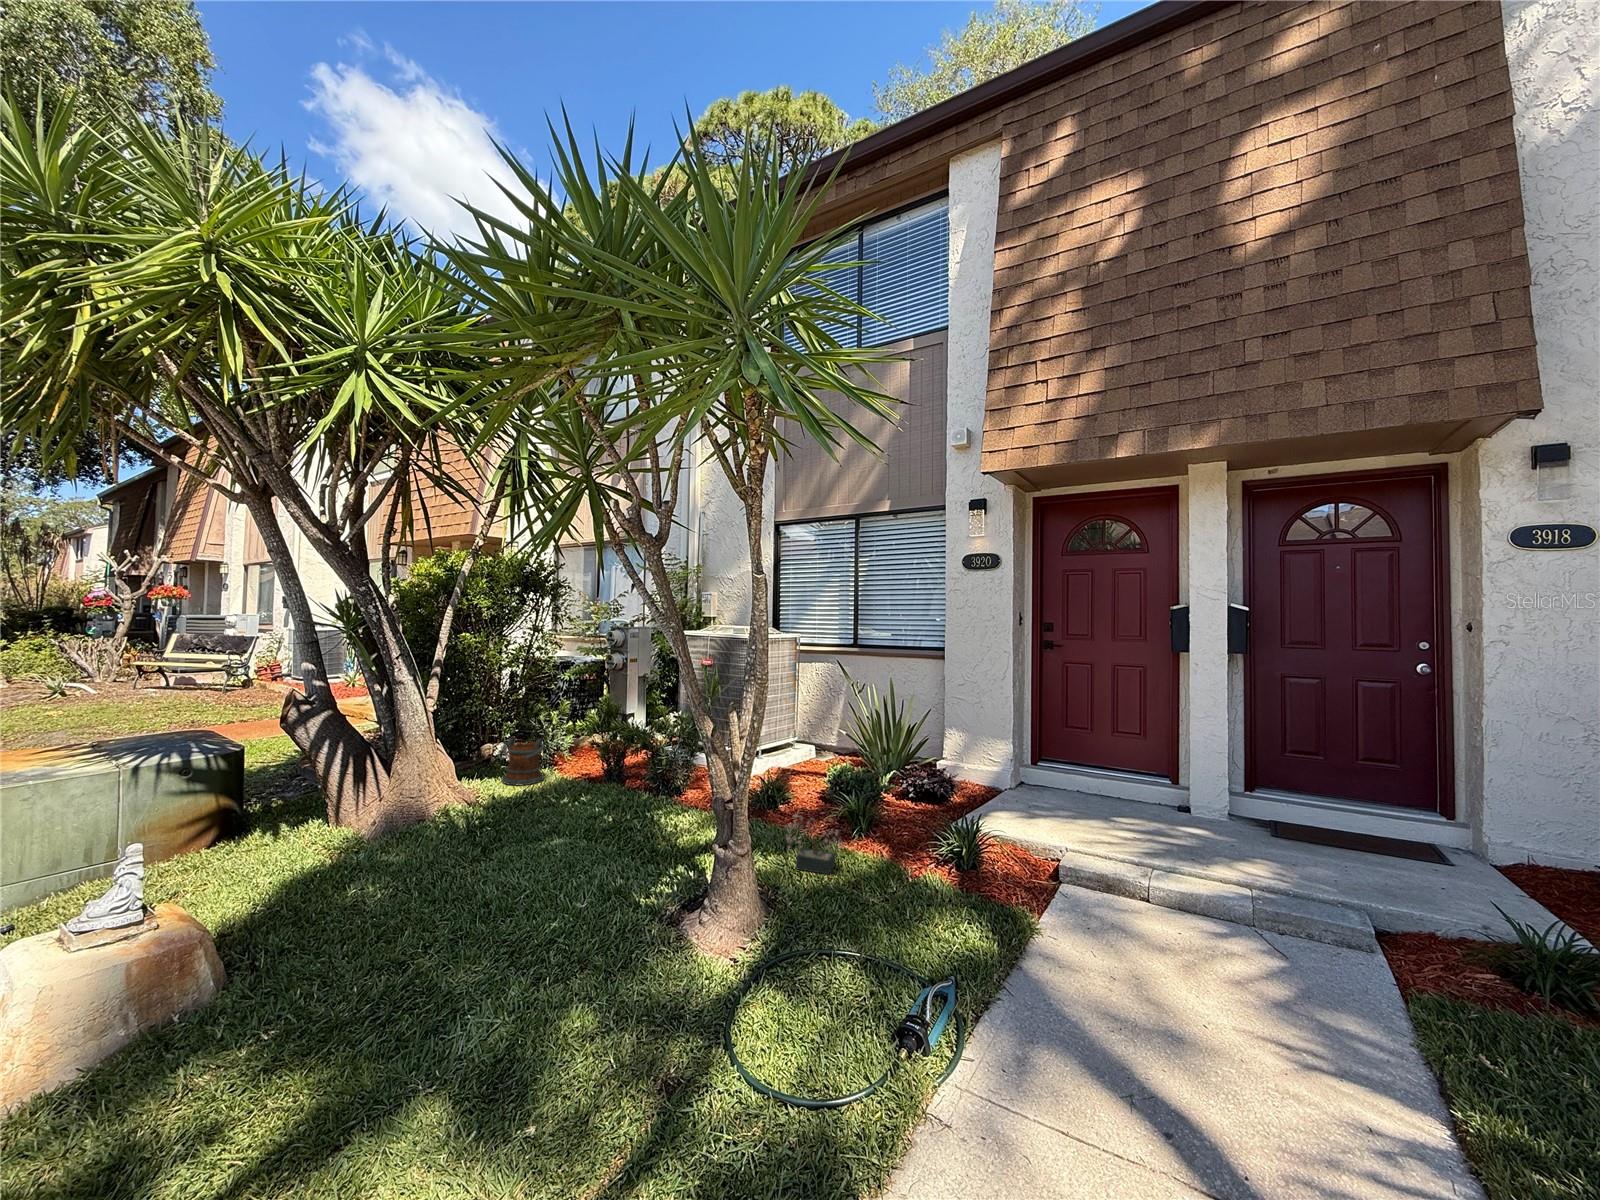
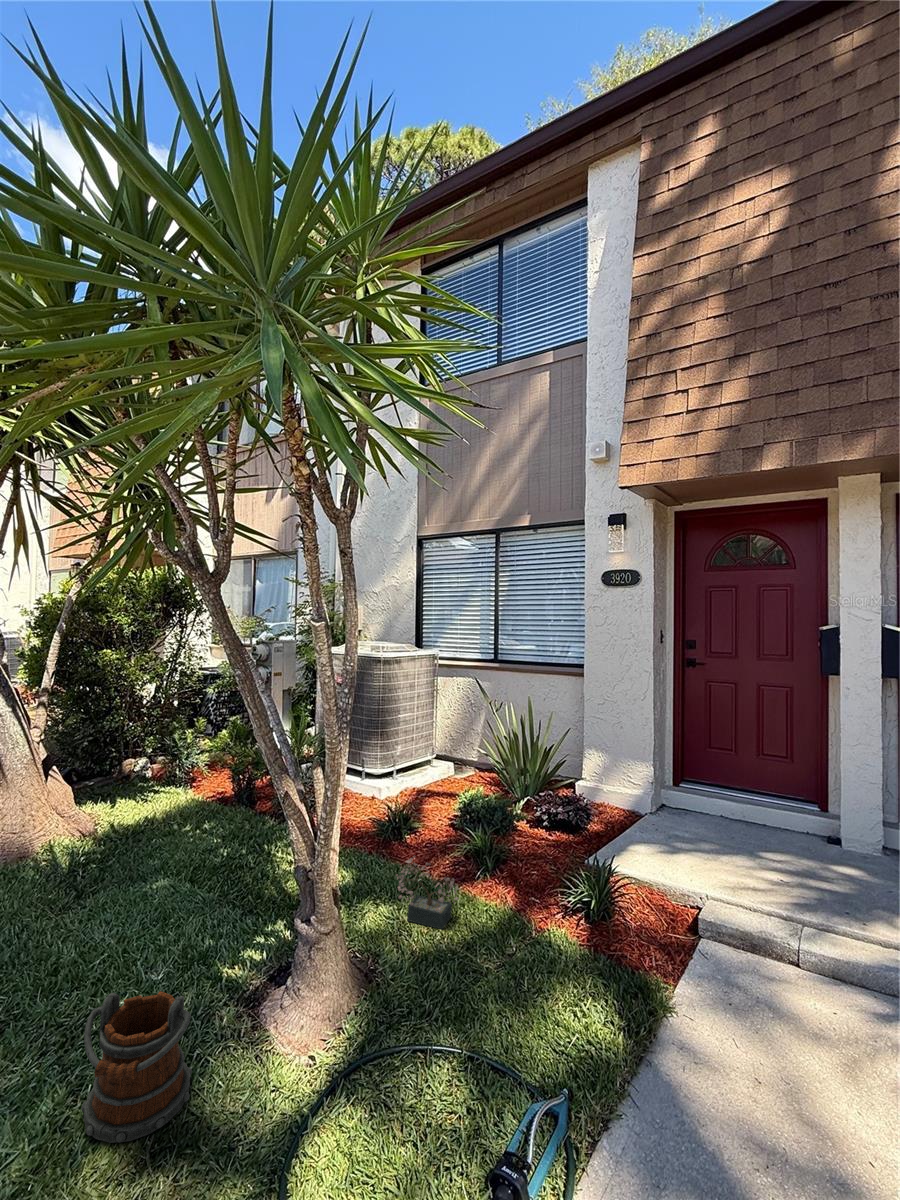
bucket: present [501,738,545,785] -> present [81,991,192,1143]

